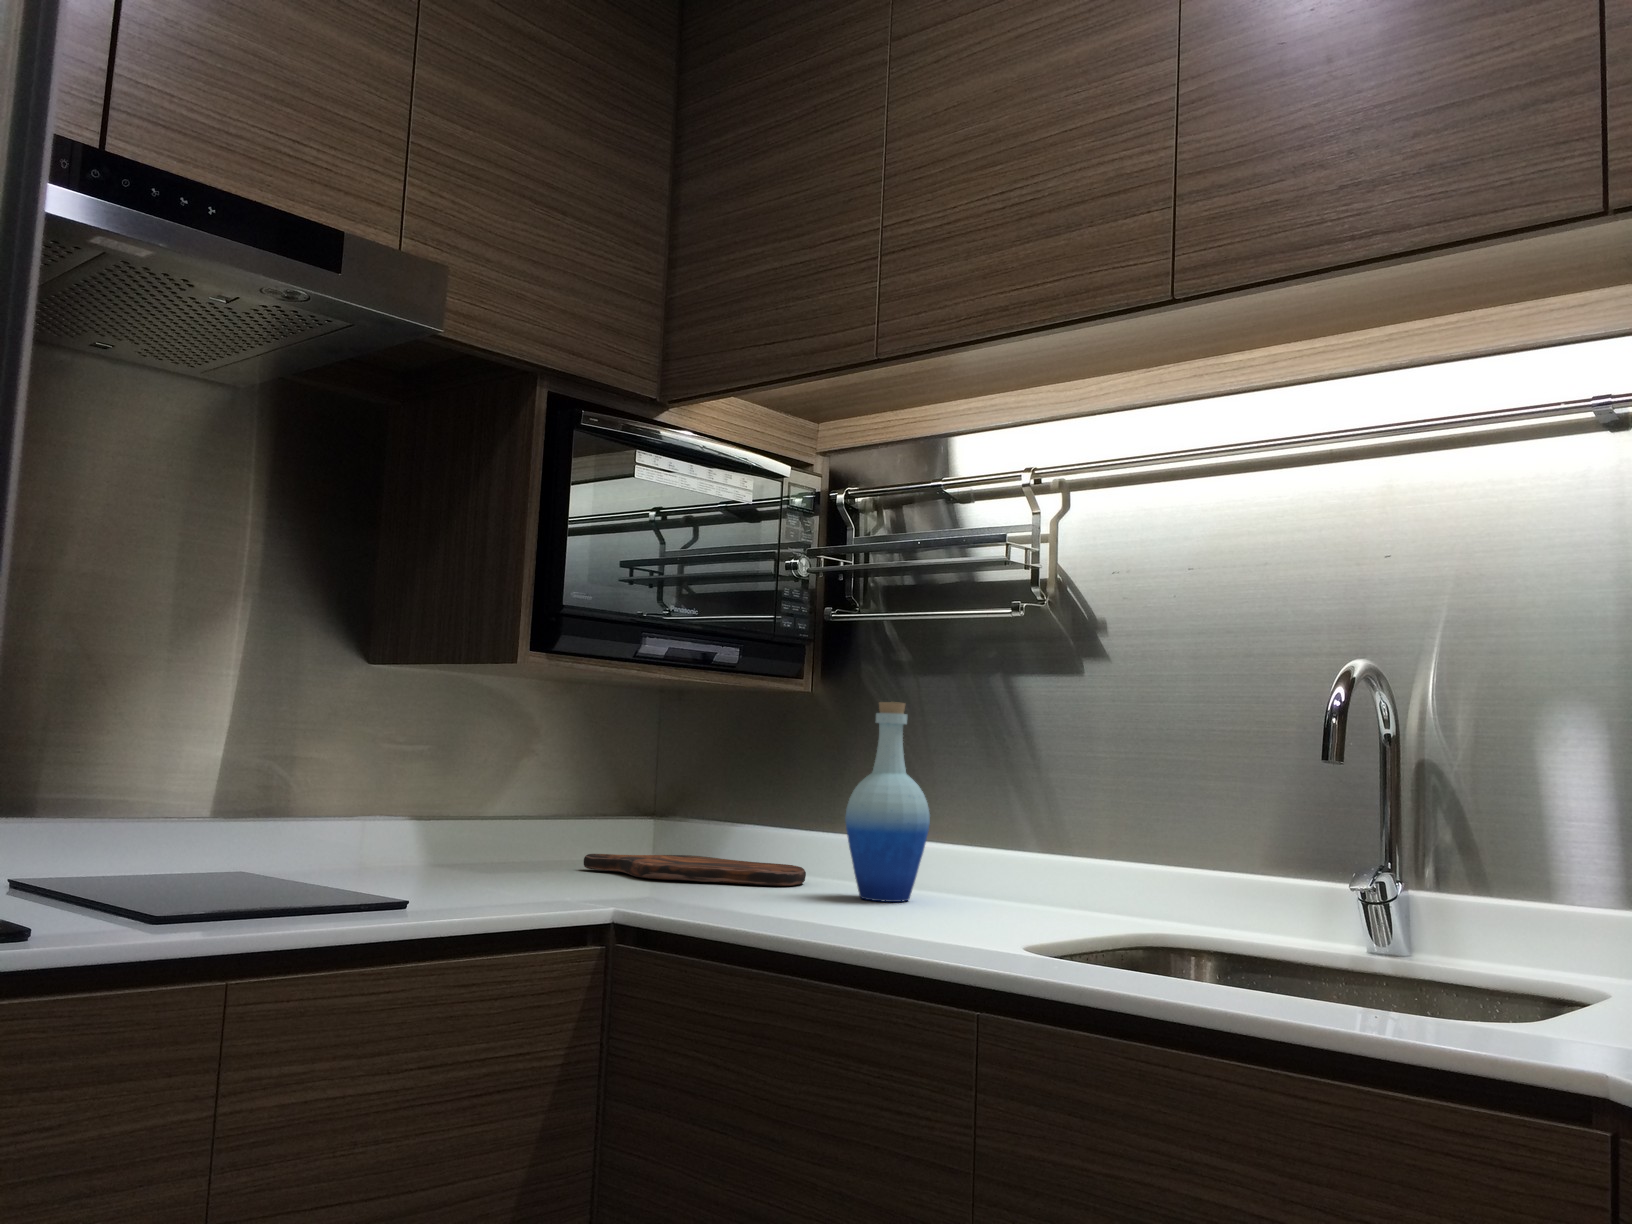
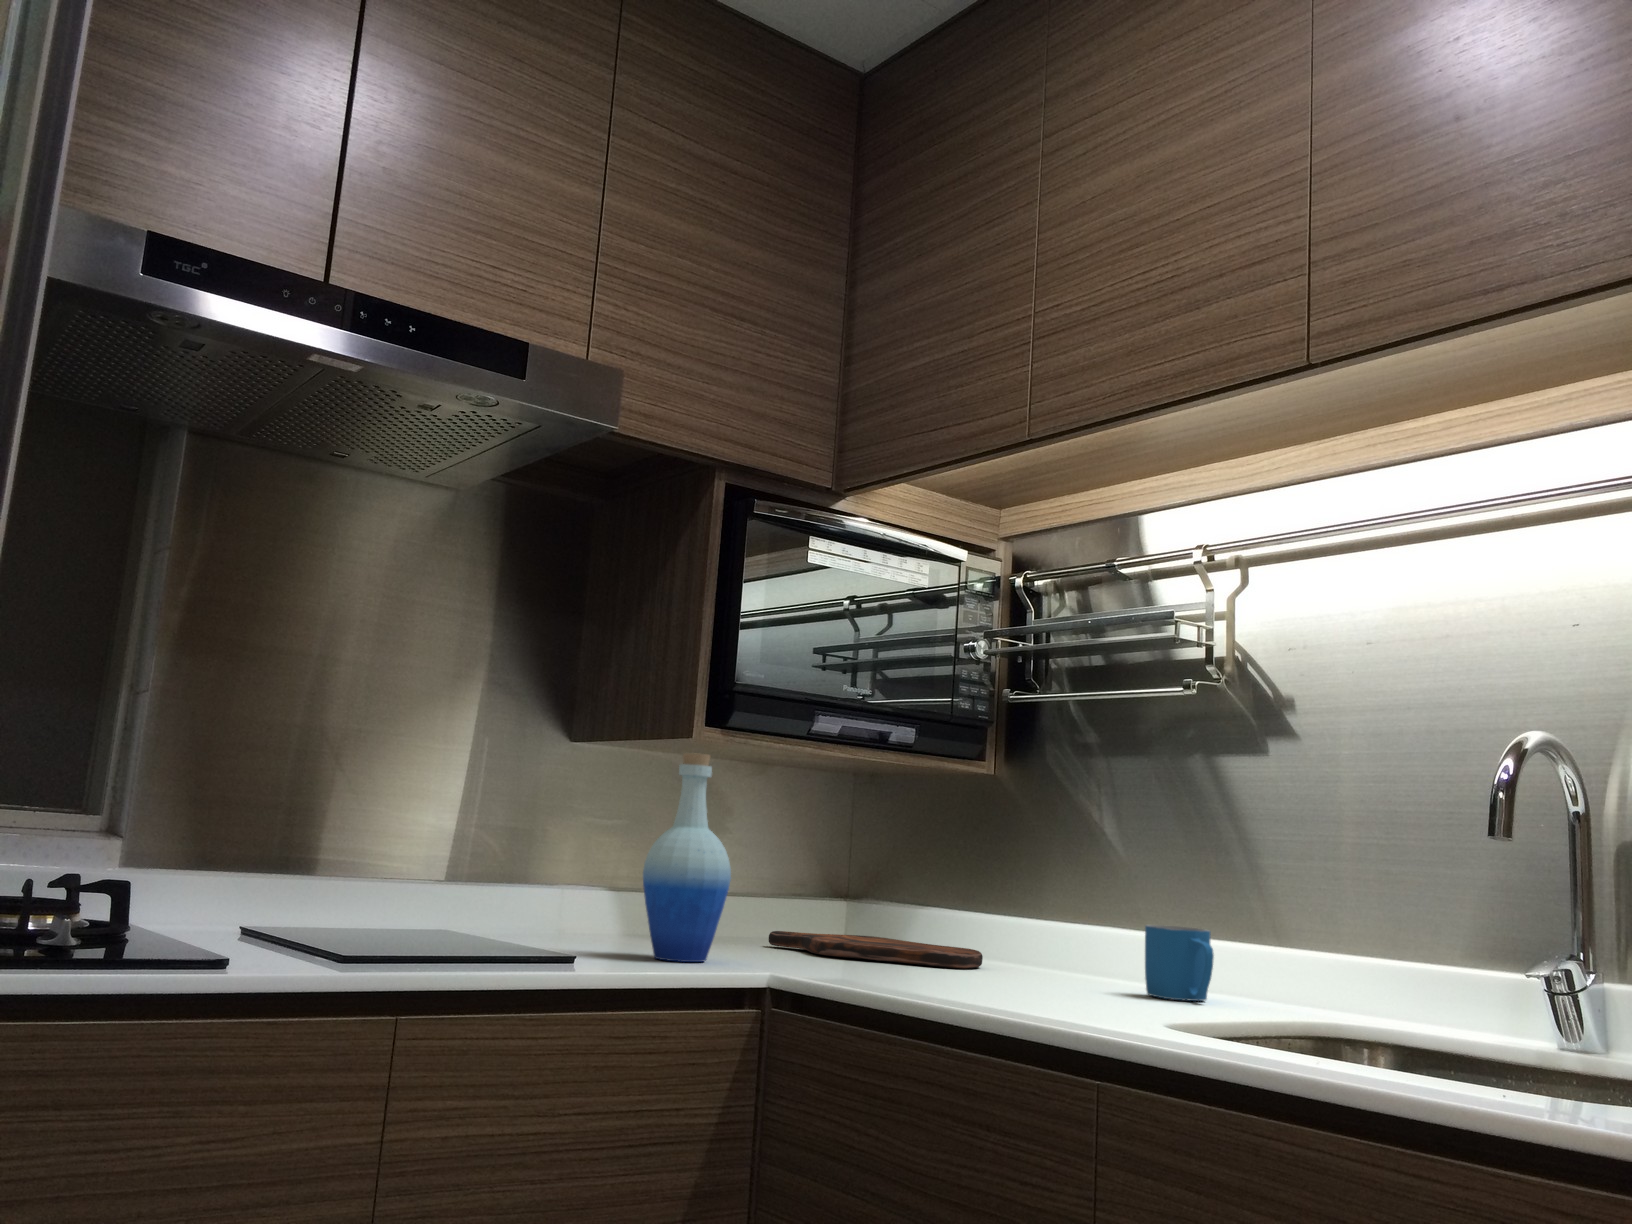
bottle: present [845,702,930,902] -> present [643,753,731,962]
mug: none [977,840,1045,912] -> present [1145,925,1214,1001]

